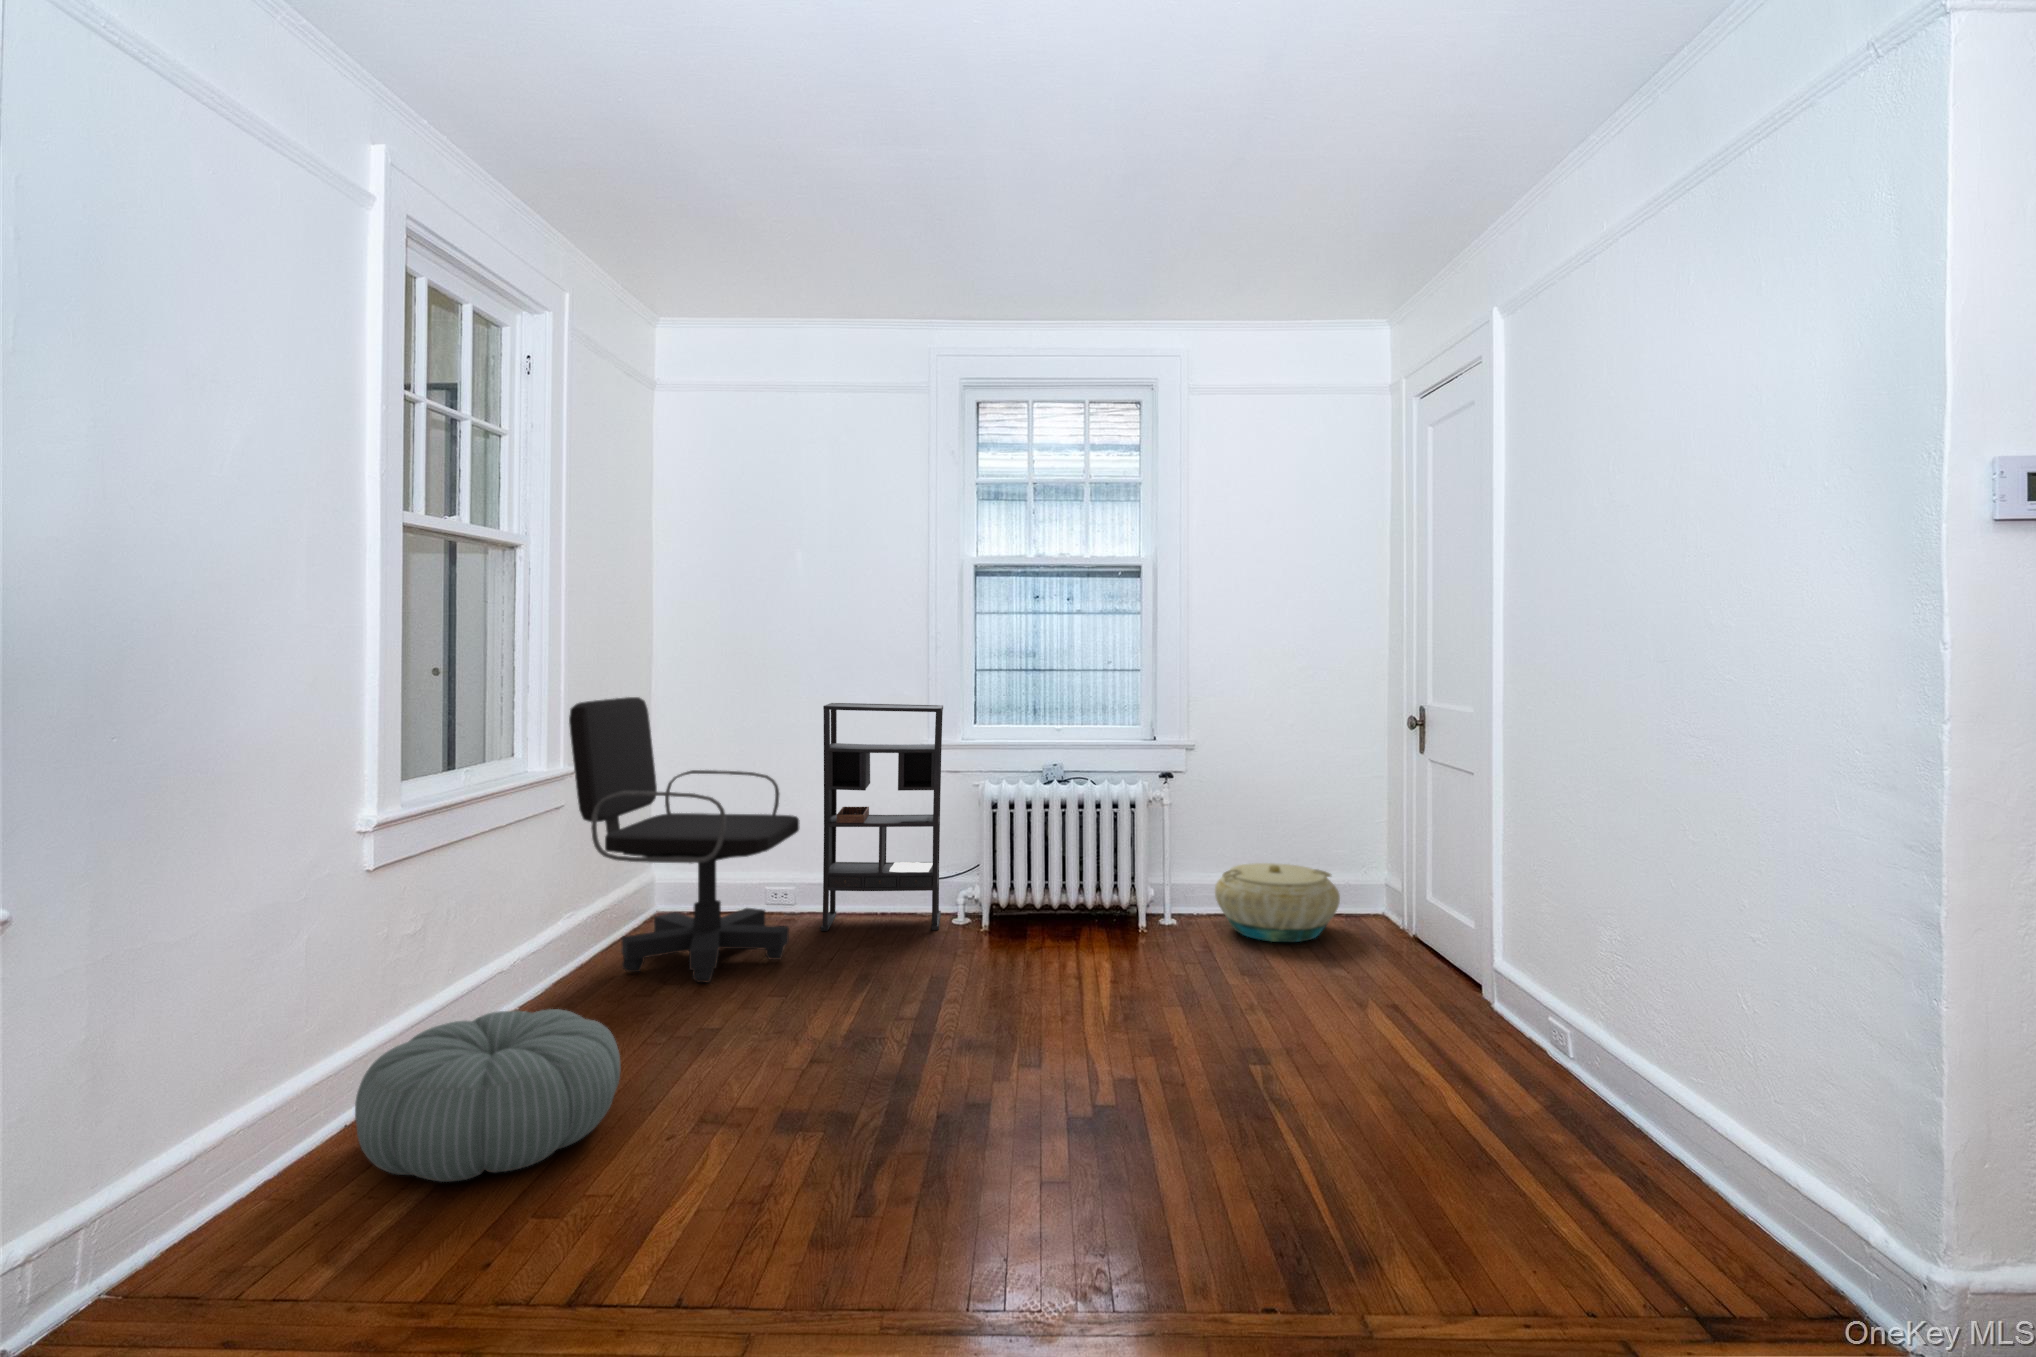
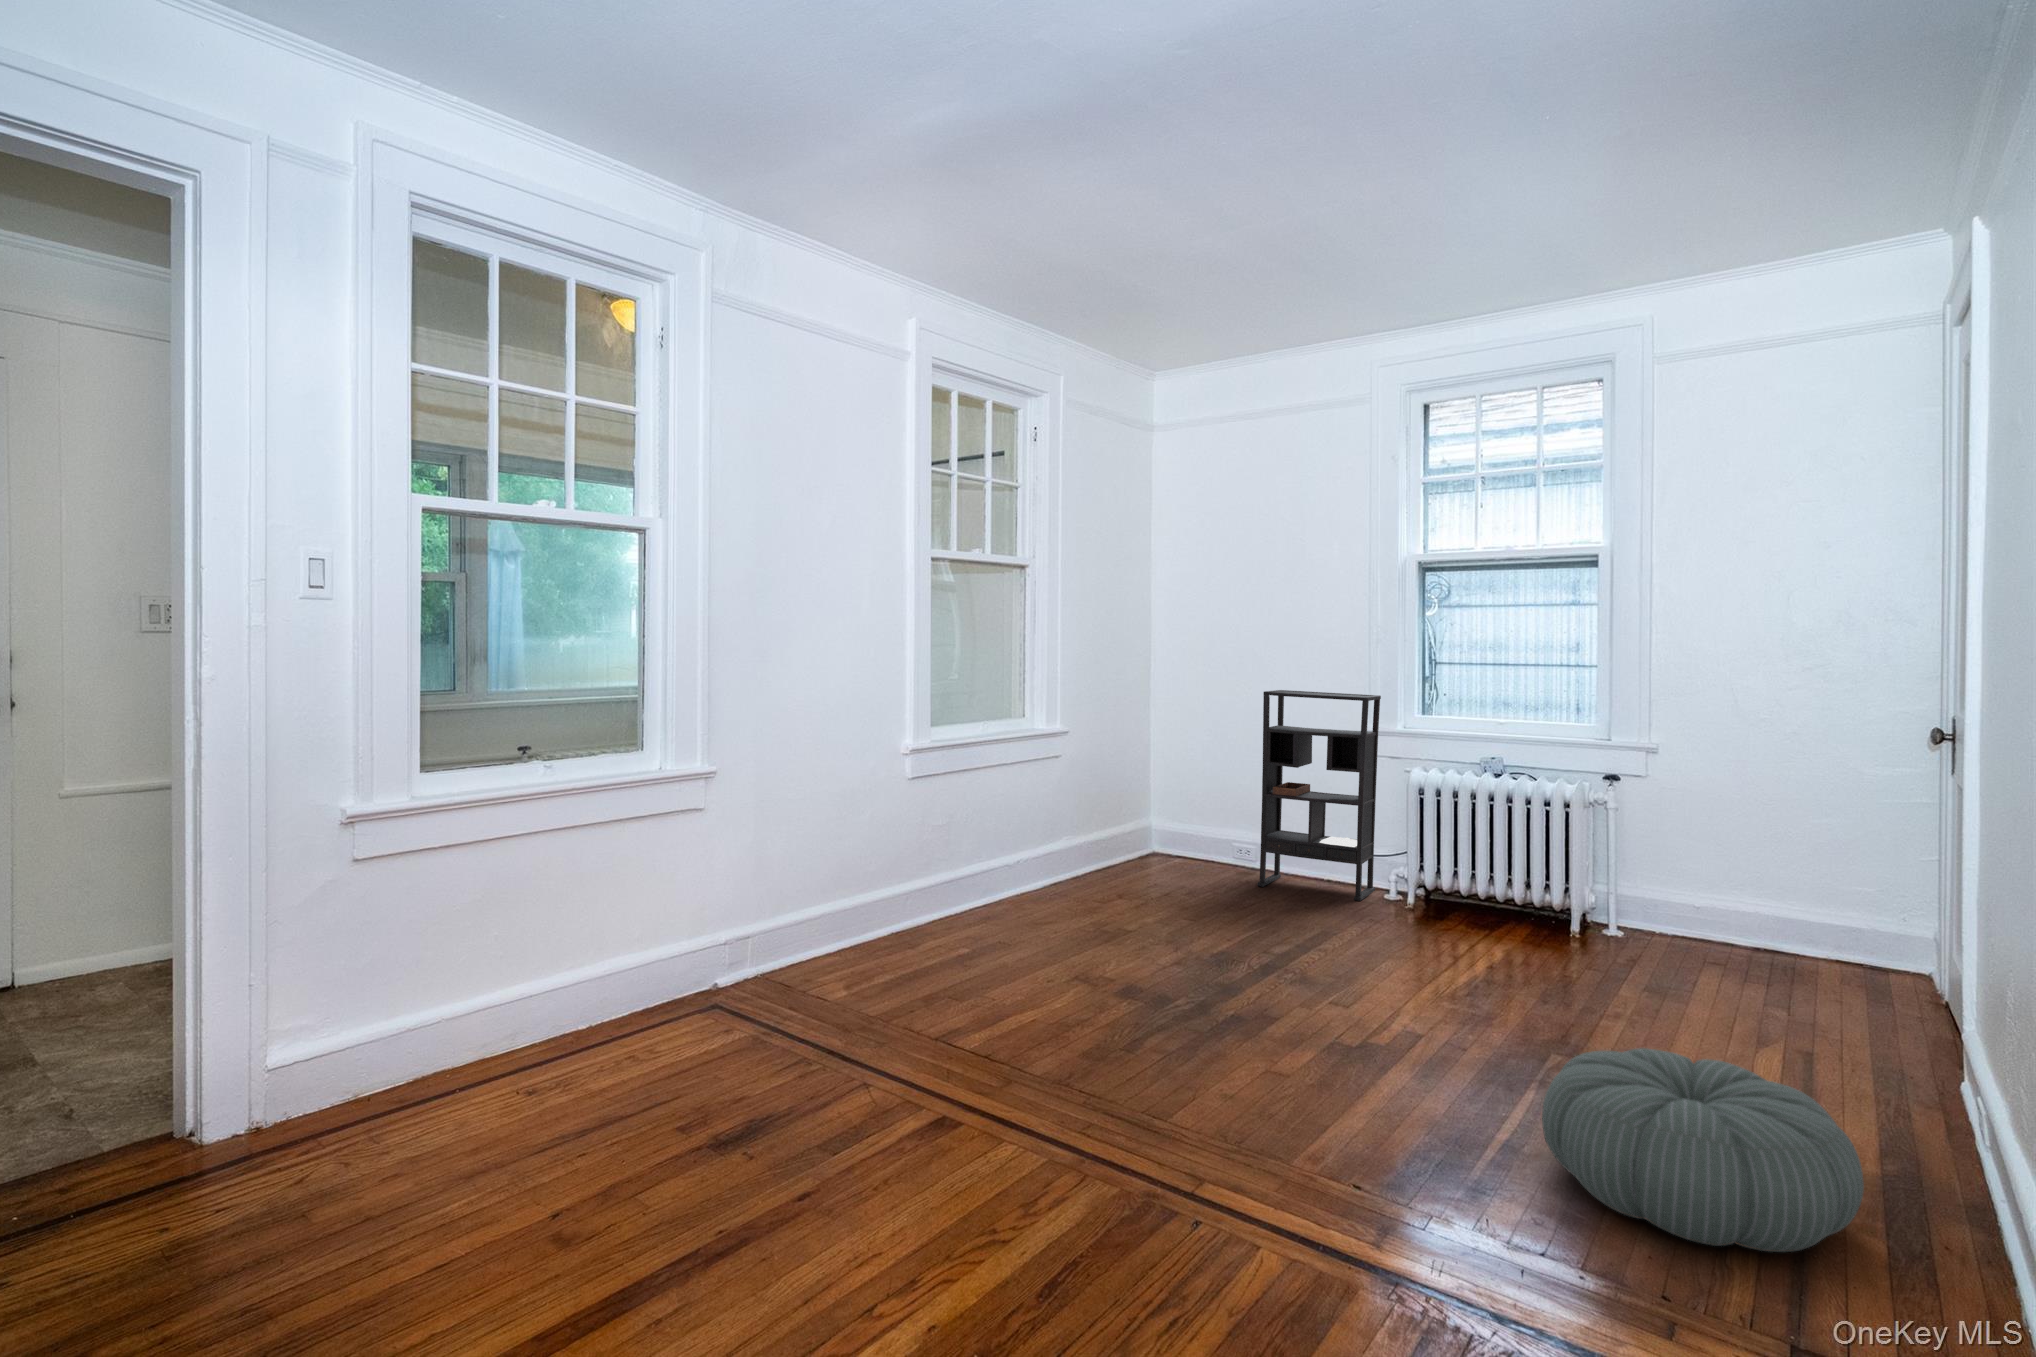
office chair: present [569,697,800,983] -> none [1057,680,1234,904]
basket: present [1215,863,1340,942] -> none [1660,882,1826,973]
pouf: present [355,1009,621,1182] -> present [1542,1048,1864,1252]

